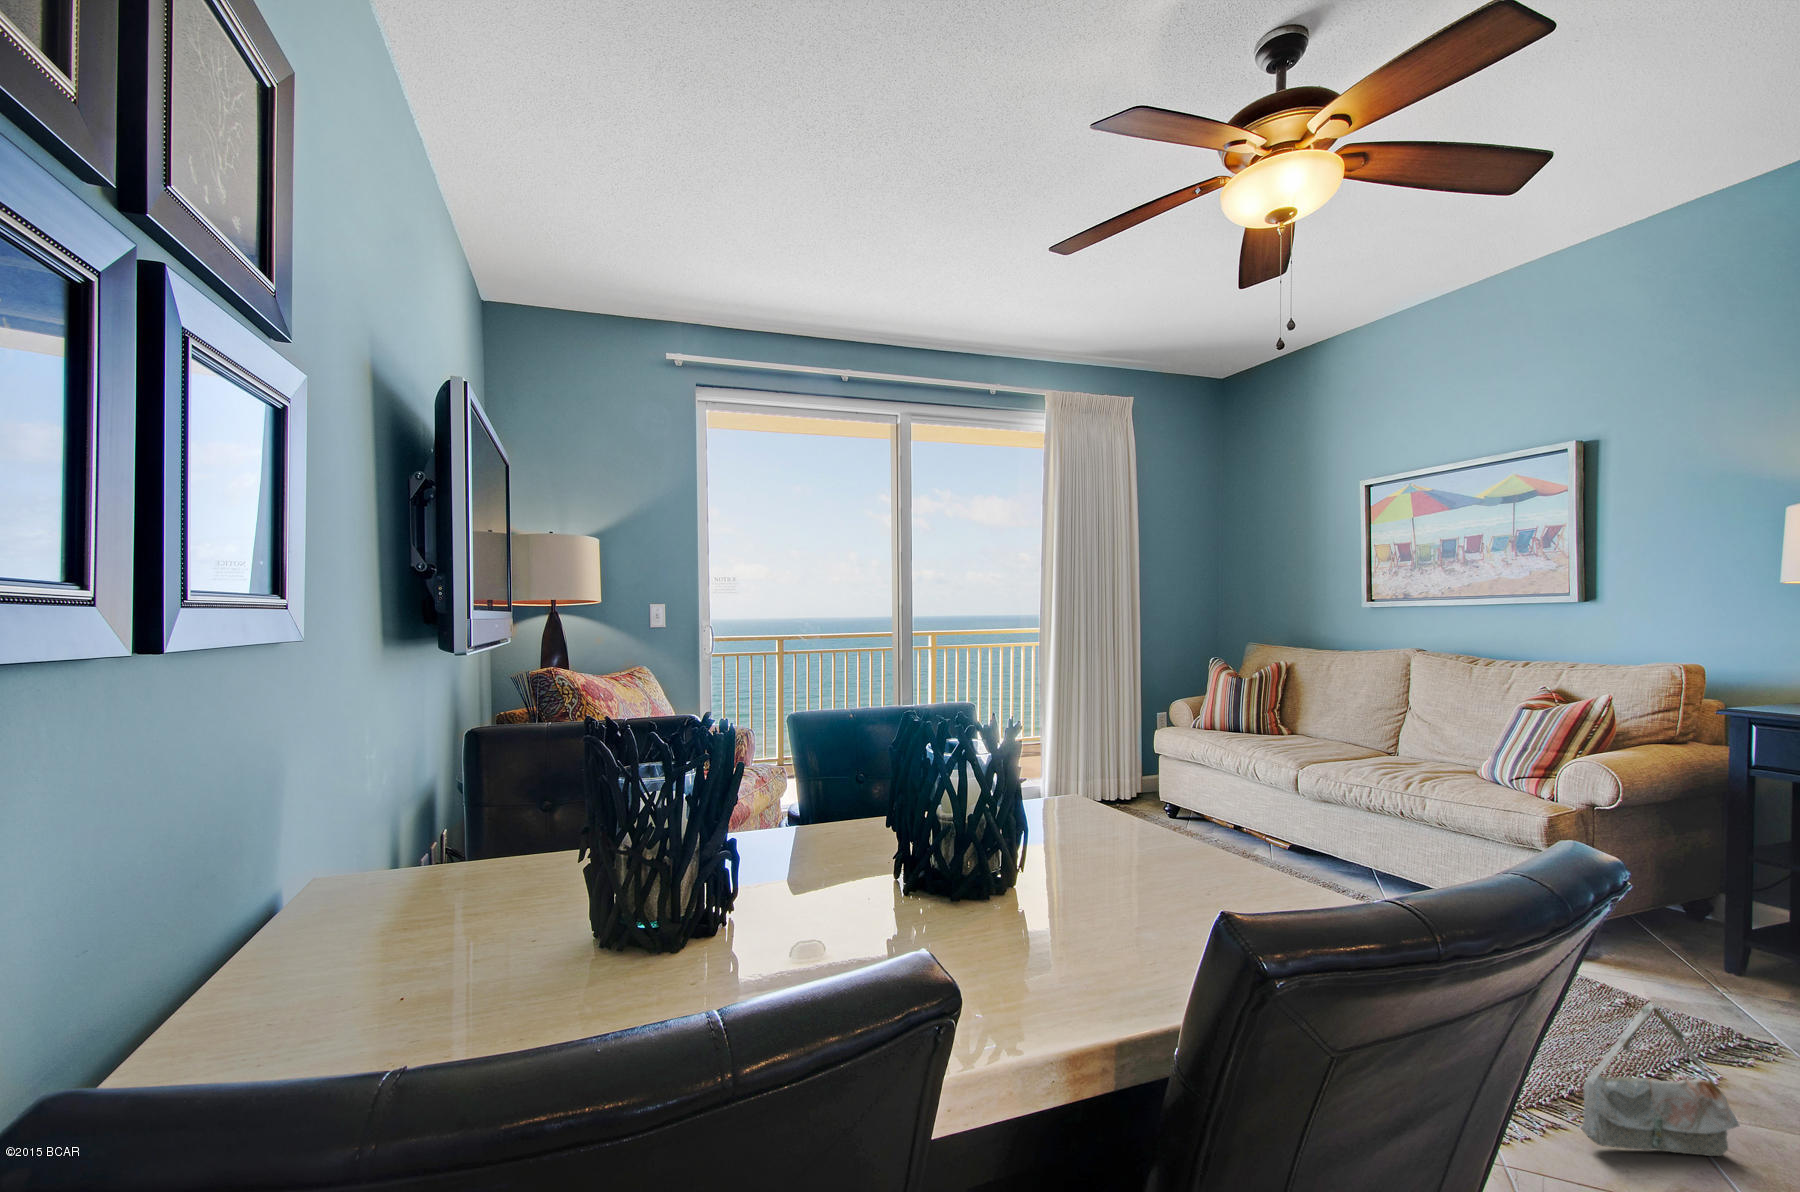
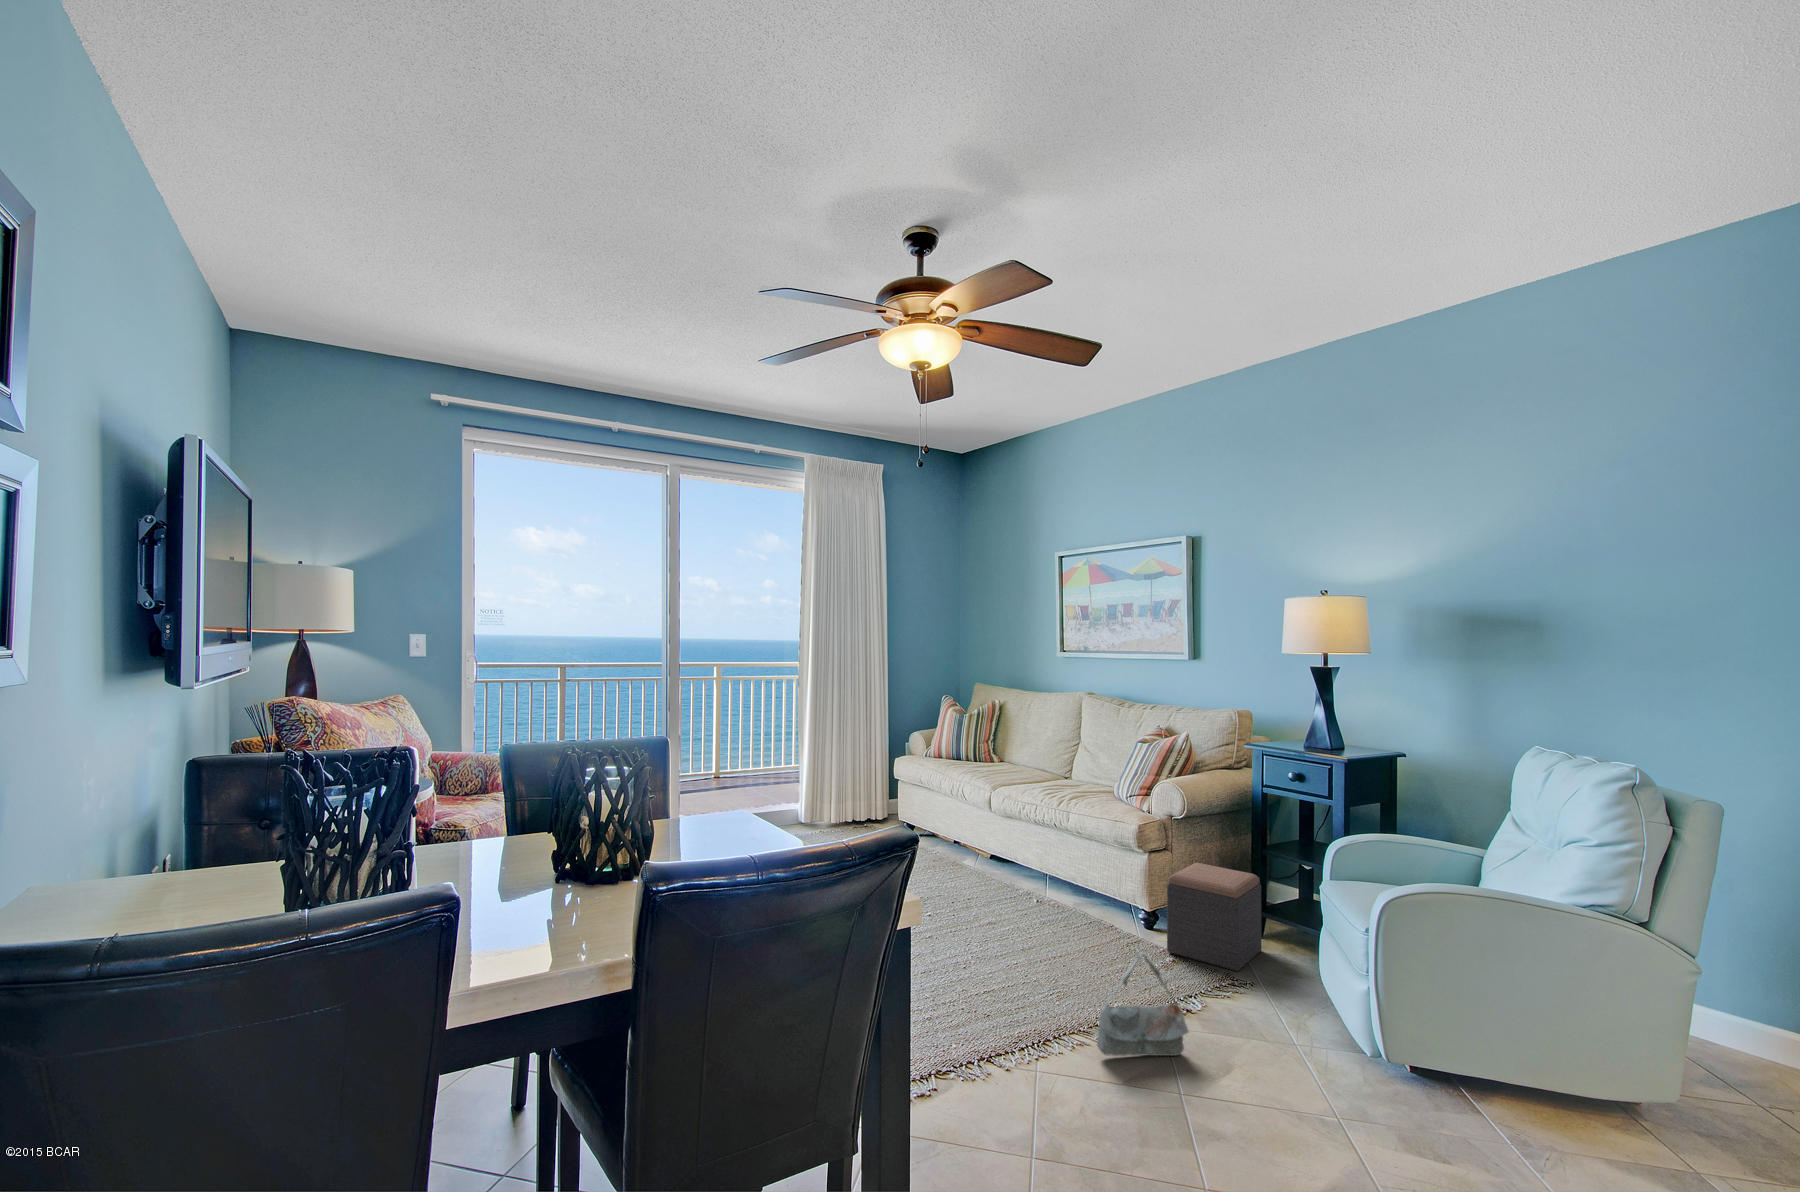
footstool: none [1610,871,1766,1027] -> present [1167,863,1261,971]

